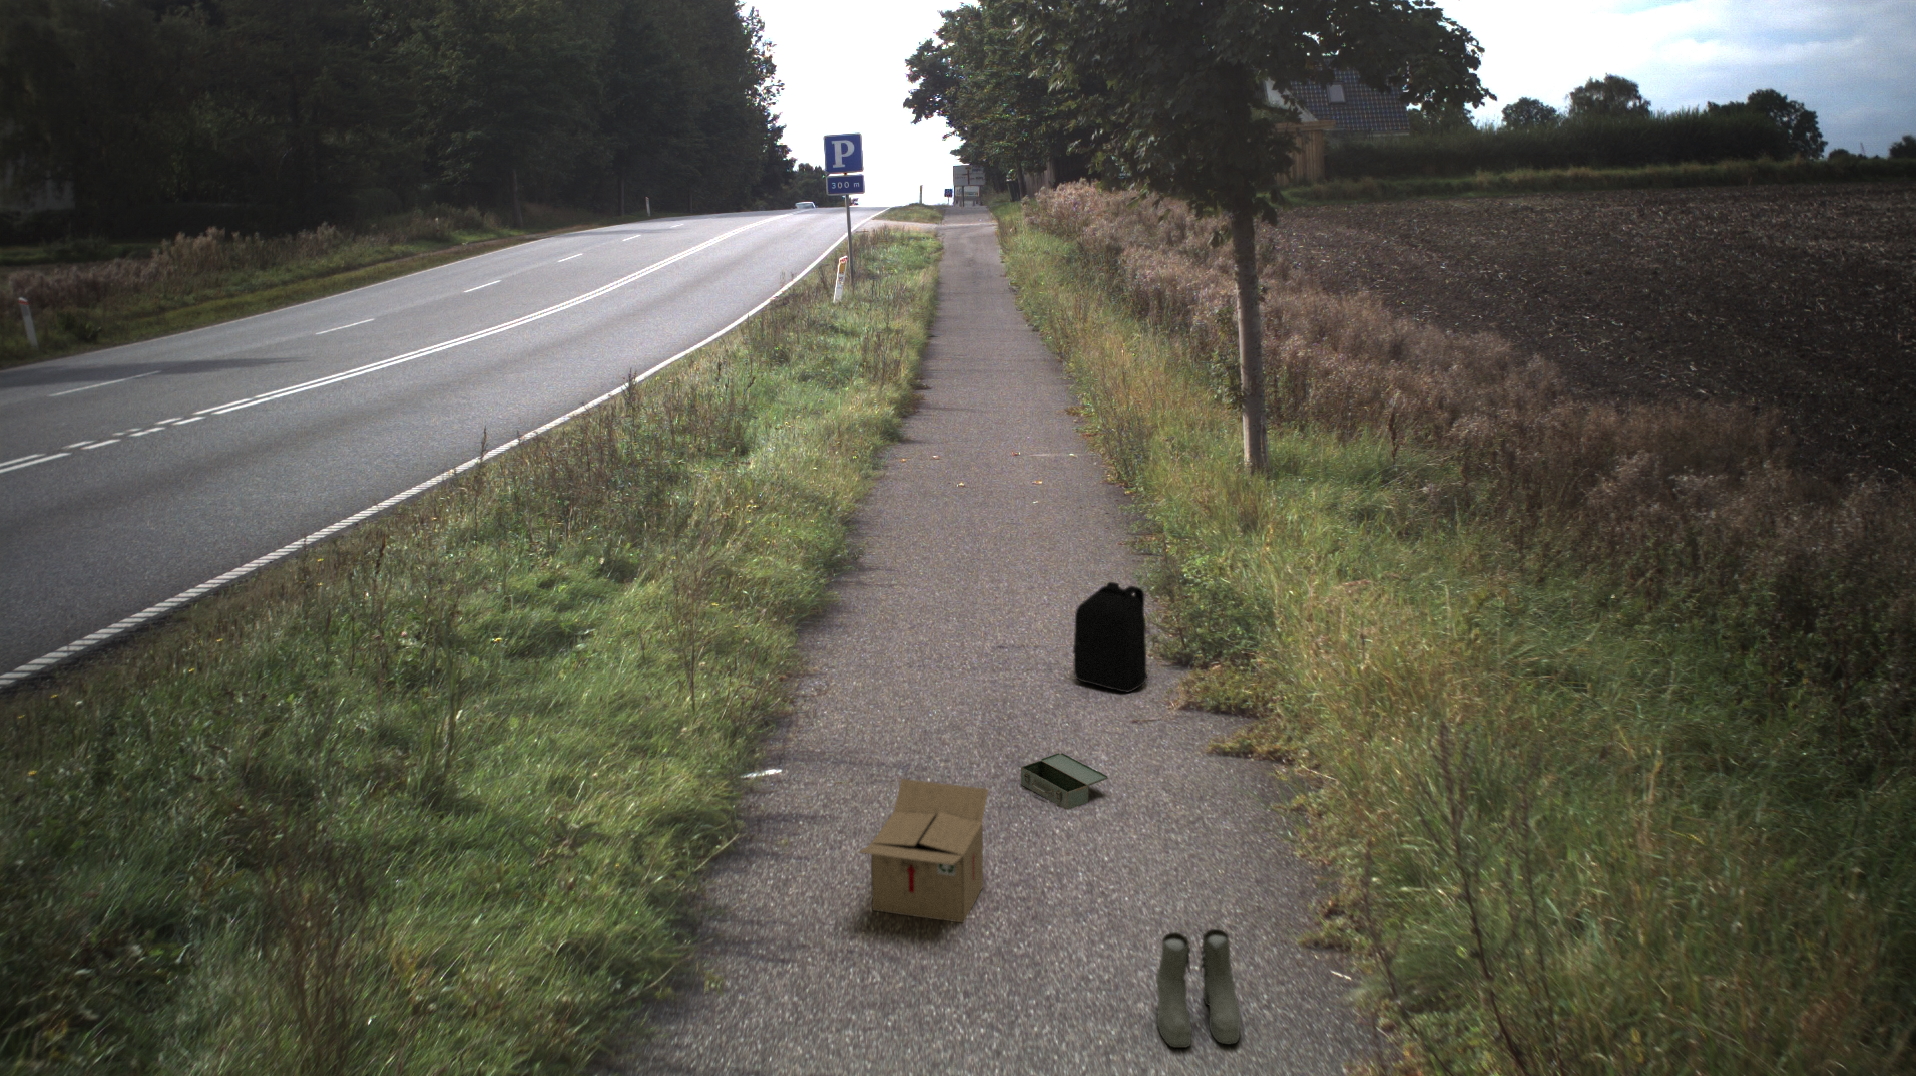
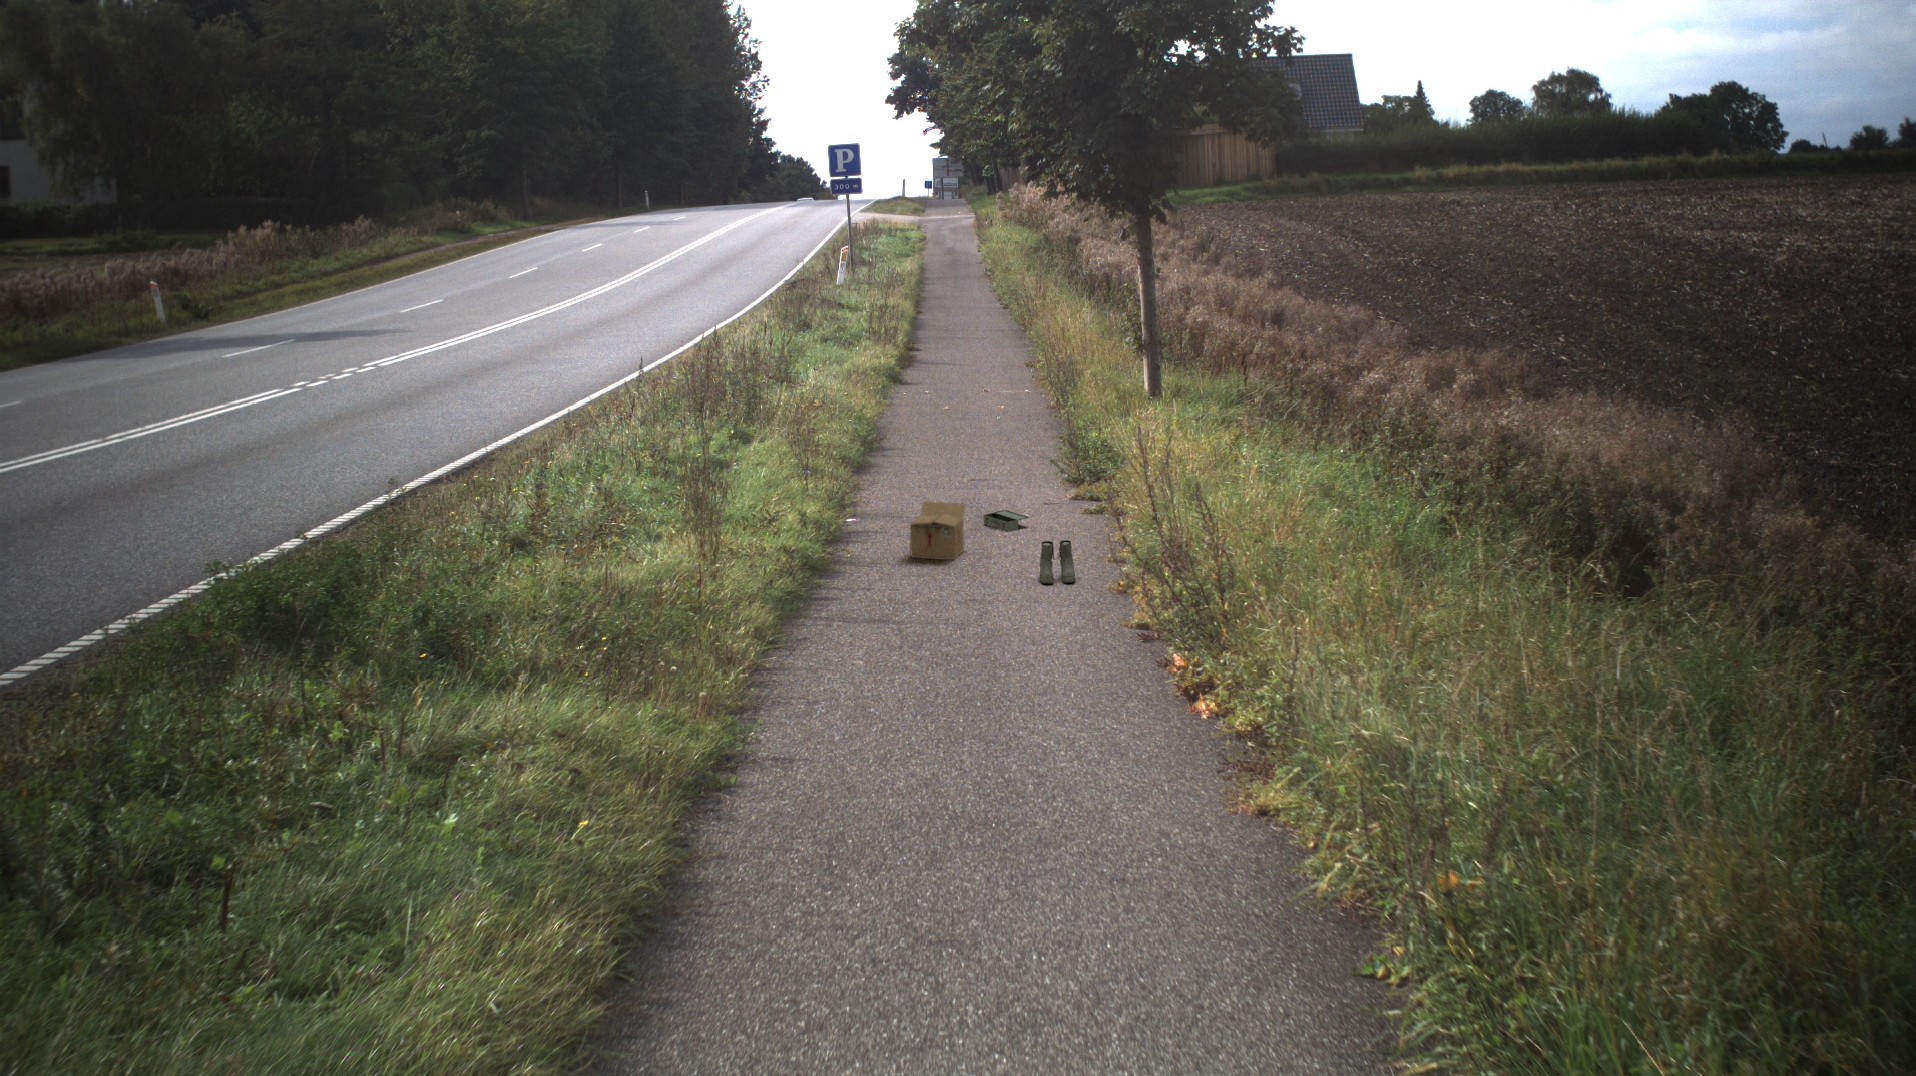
backpack: present [1073,582,1147,692] -> none [1015,434,1059,496]

